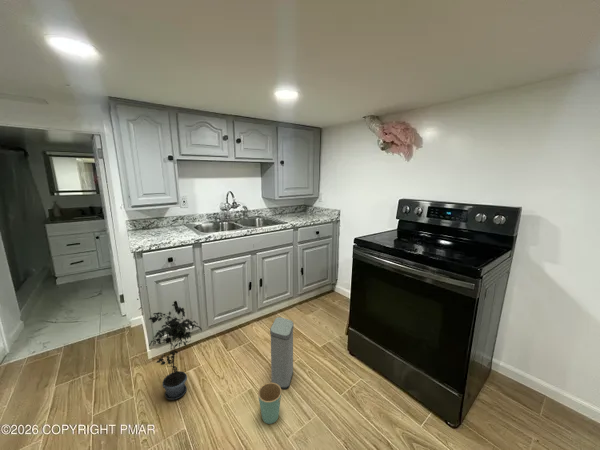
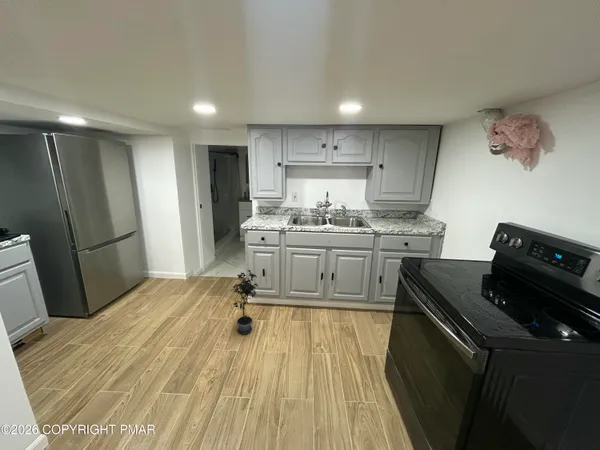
trash can: present [258,317,294,424] -> none [272,308,325,385]

